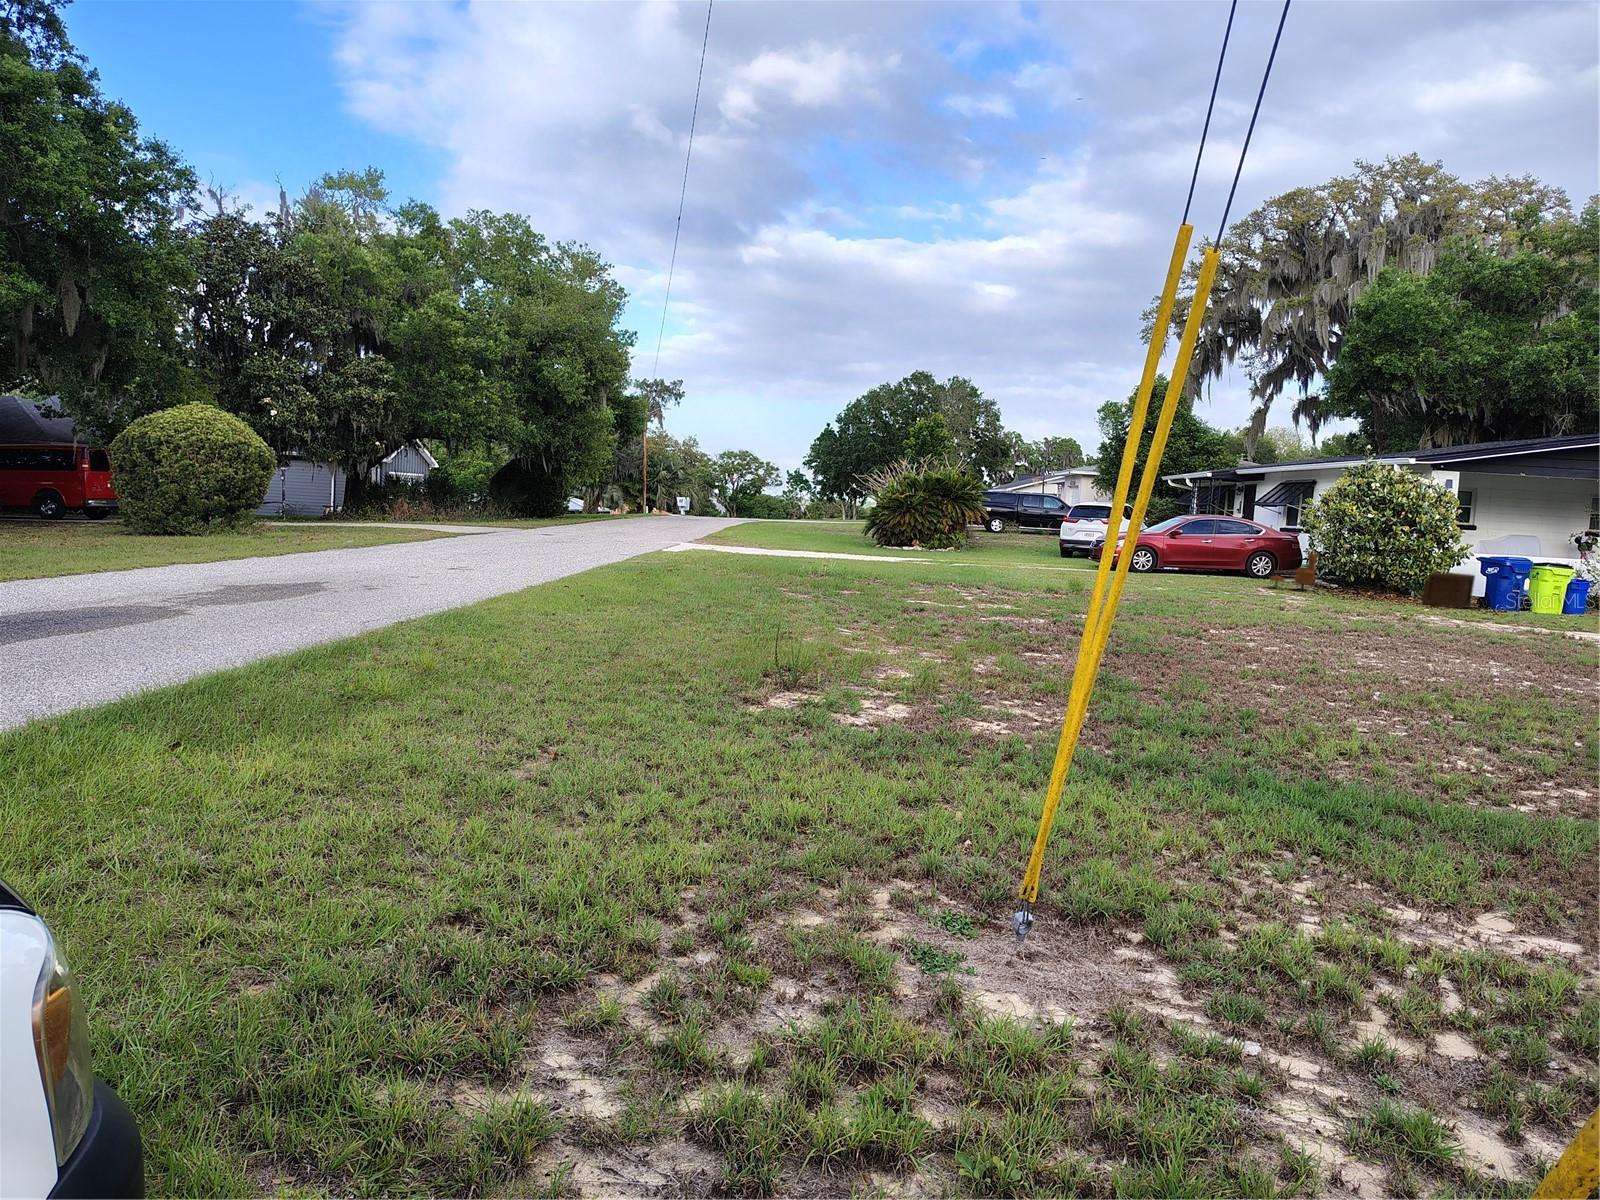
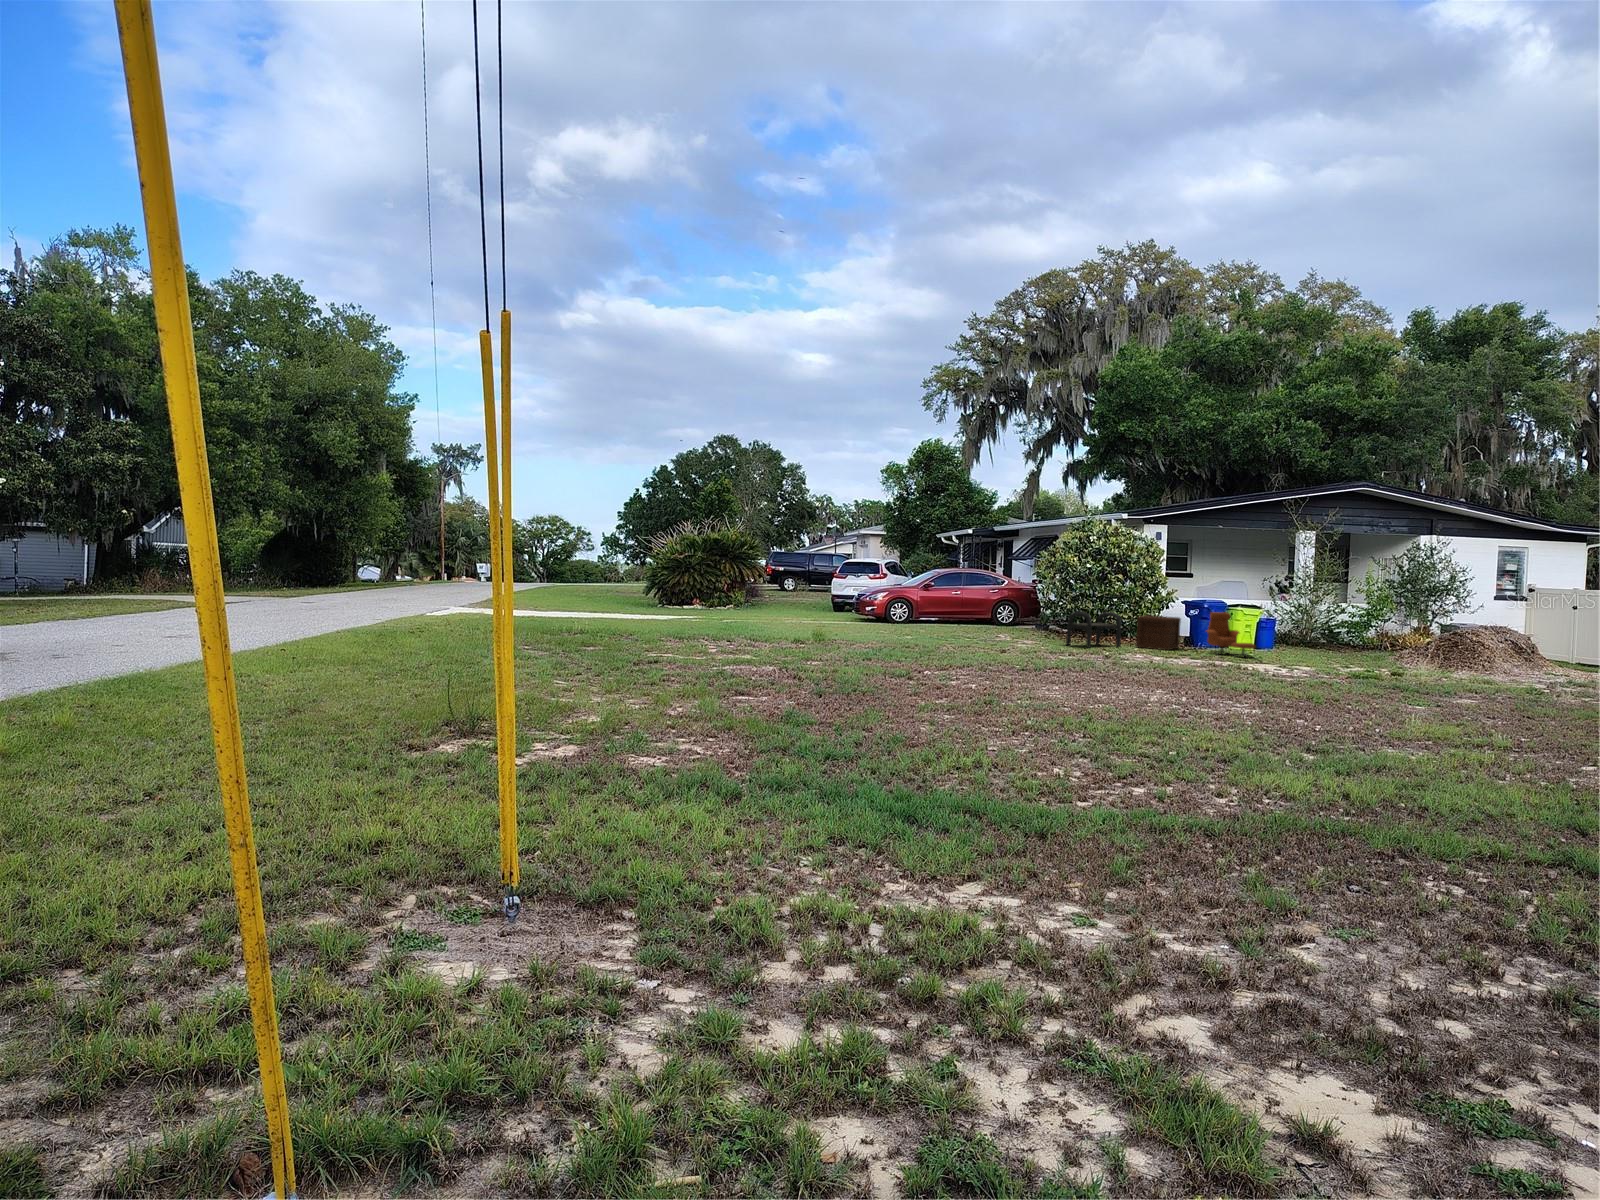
lounge chair: present [1268,554,1317,592] -> present [1206,612,1255,658]
bench: none [1344,565,1407,603] -> present [1066,612,1121,648]

